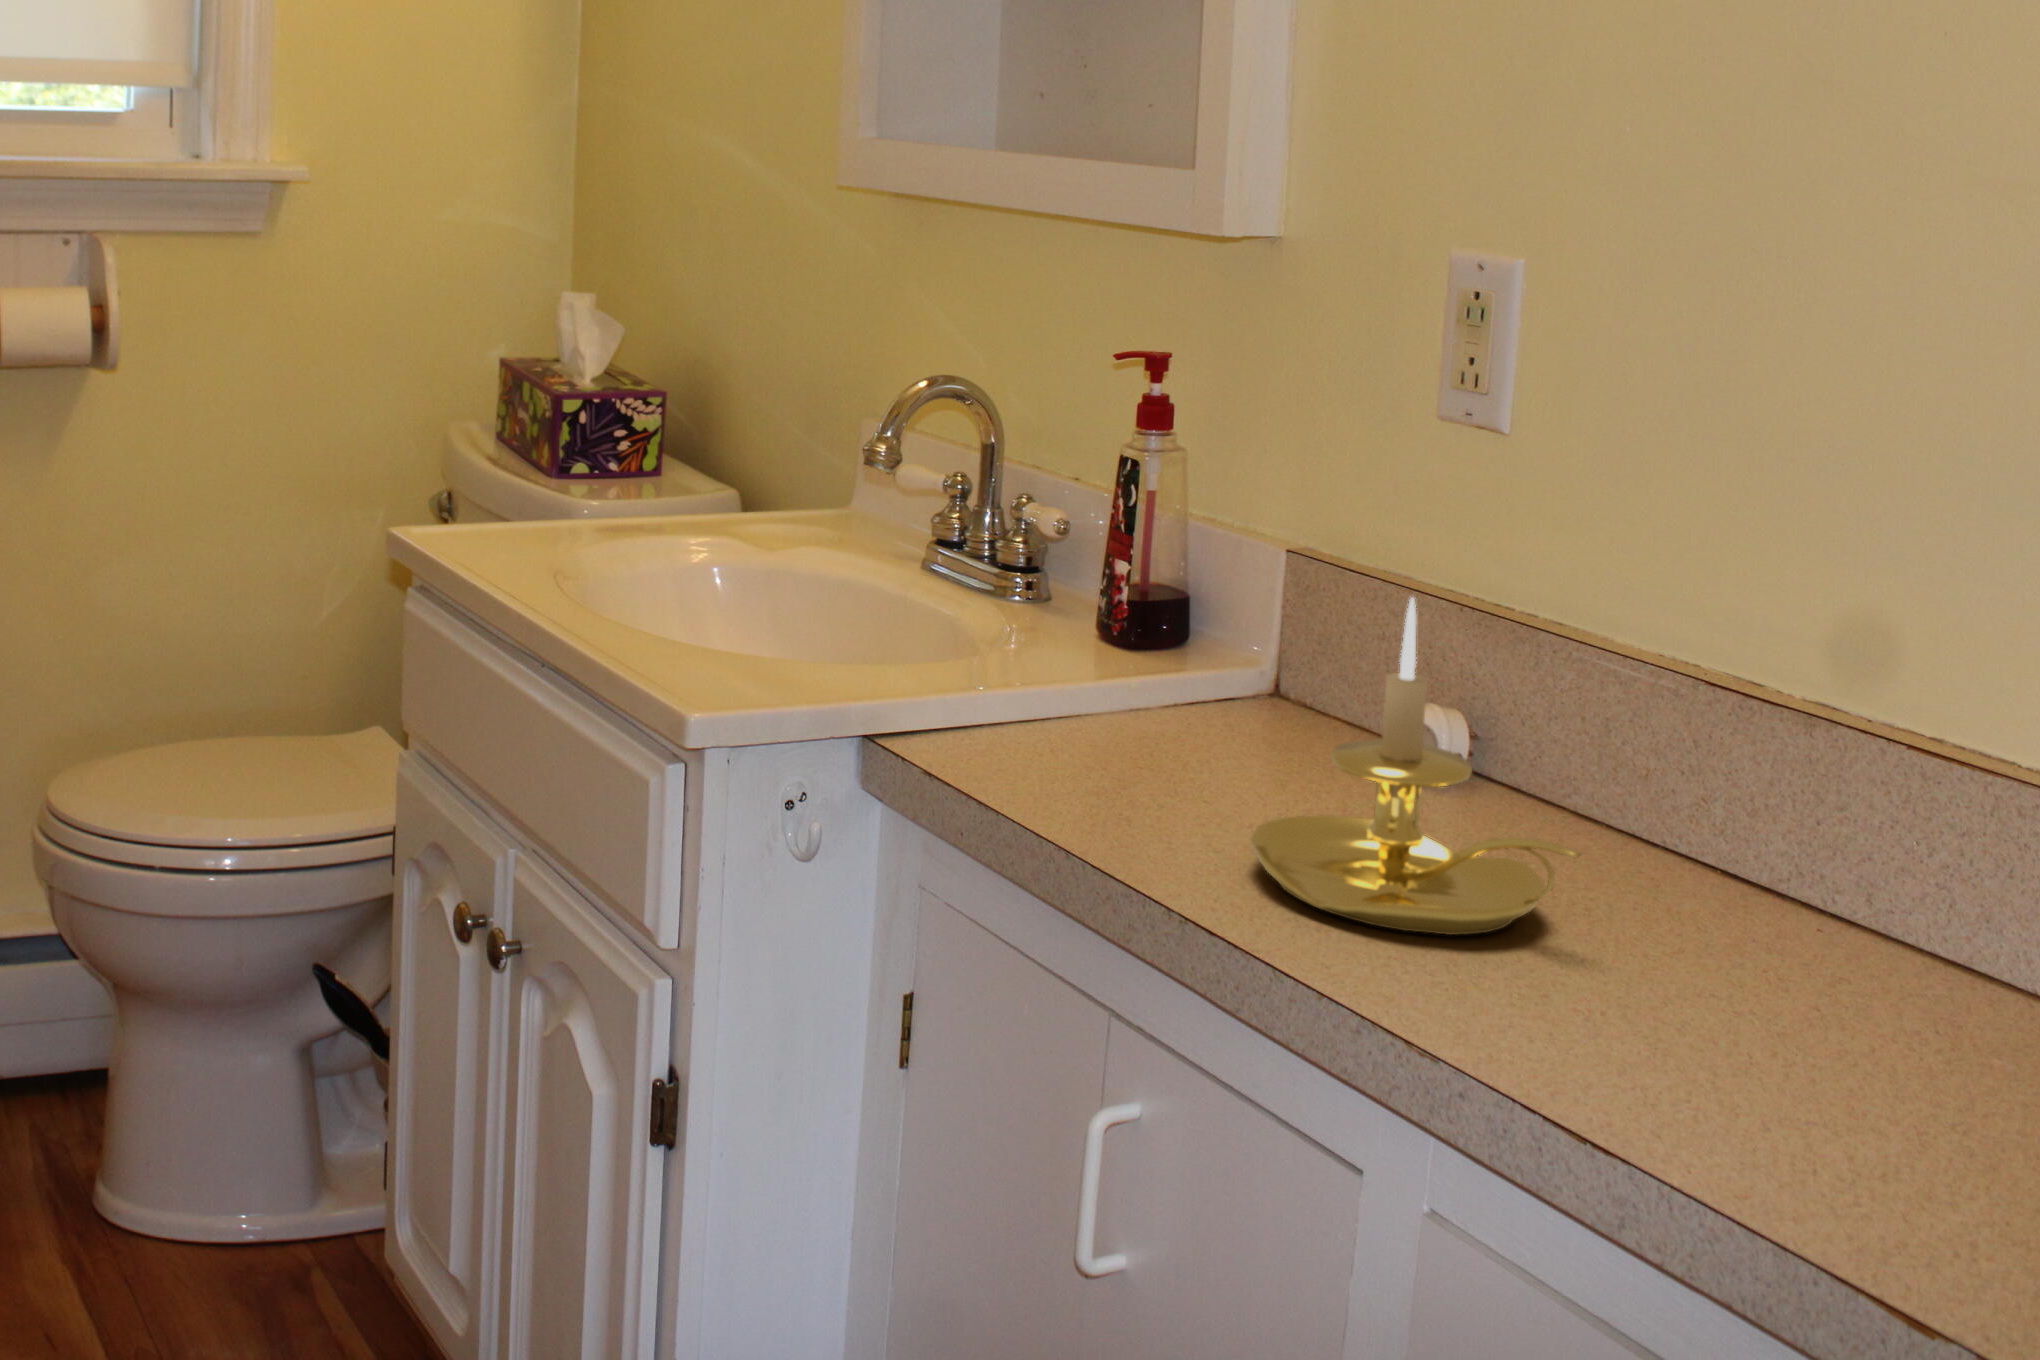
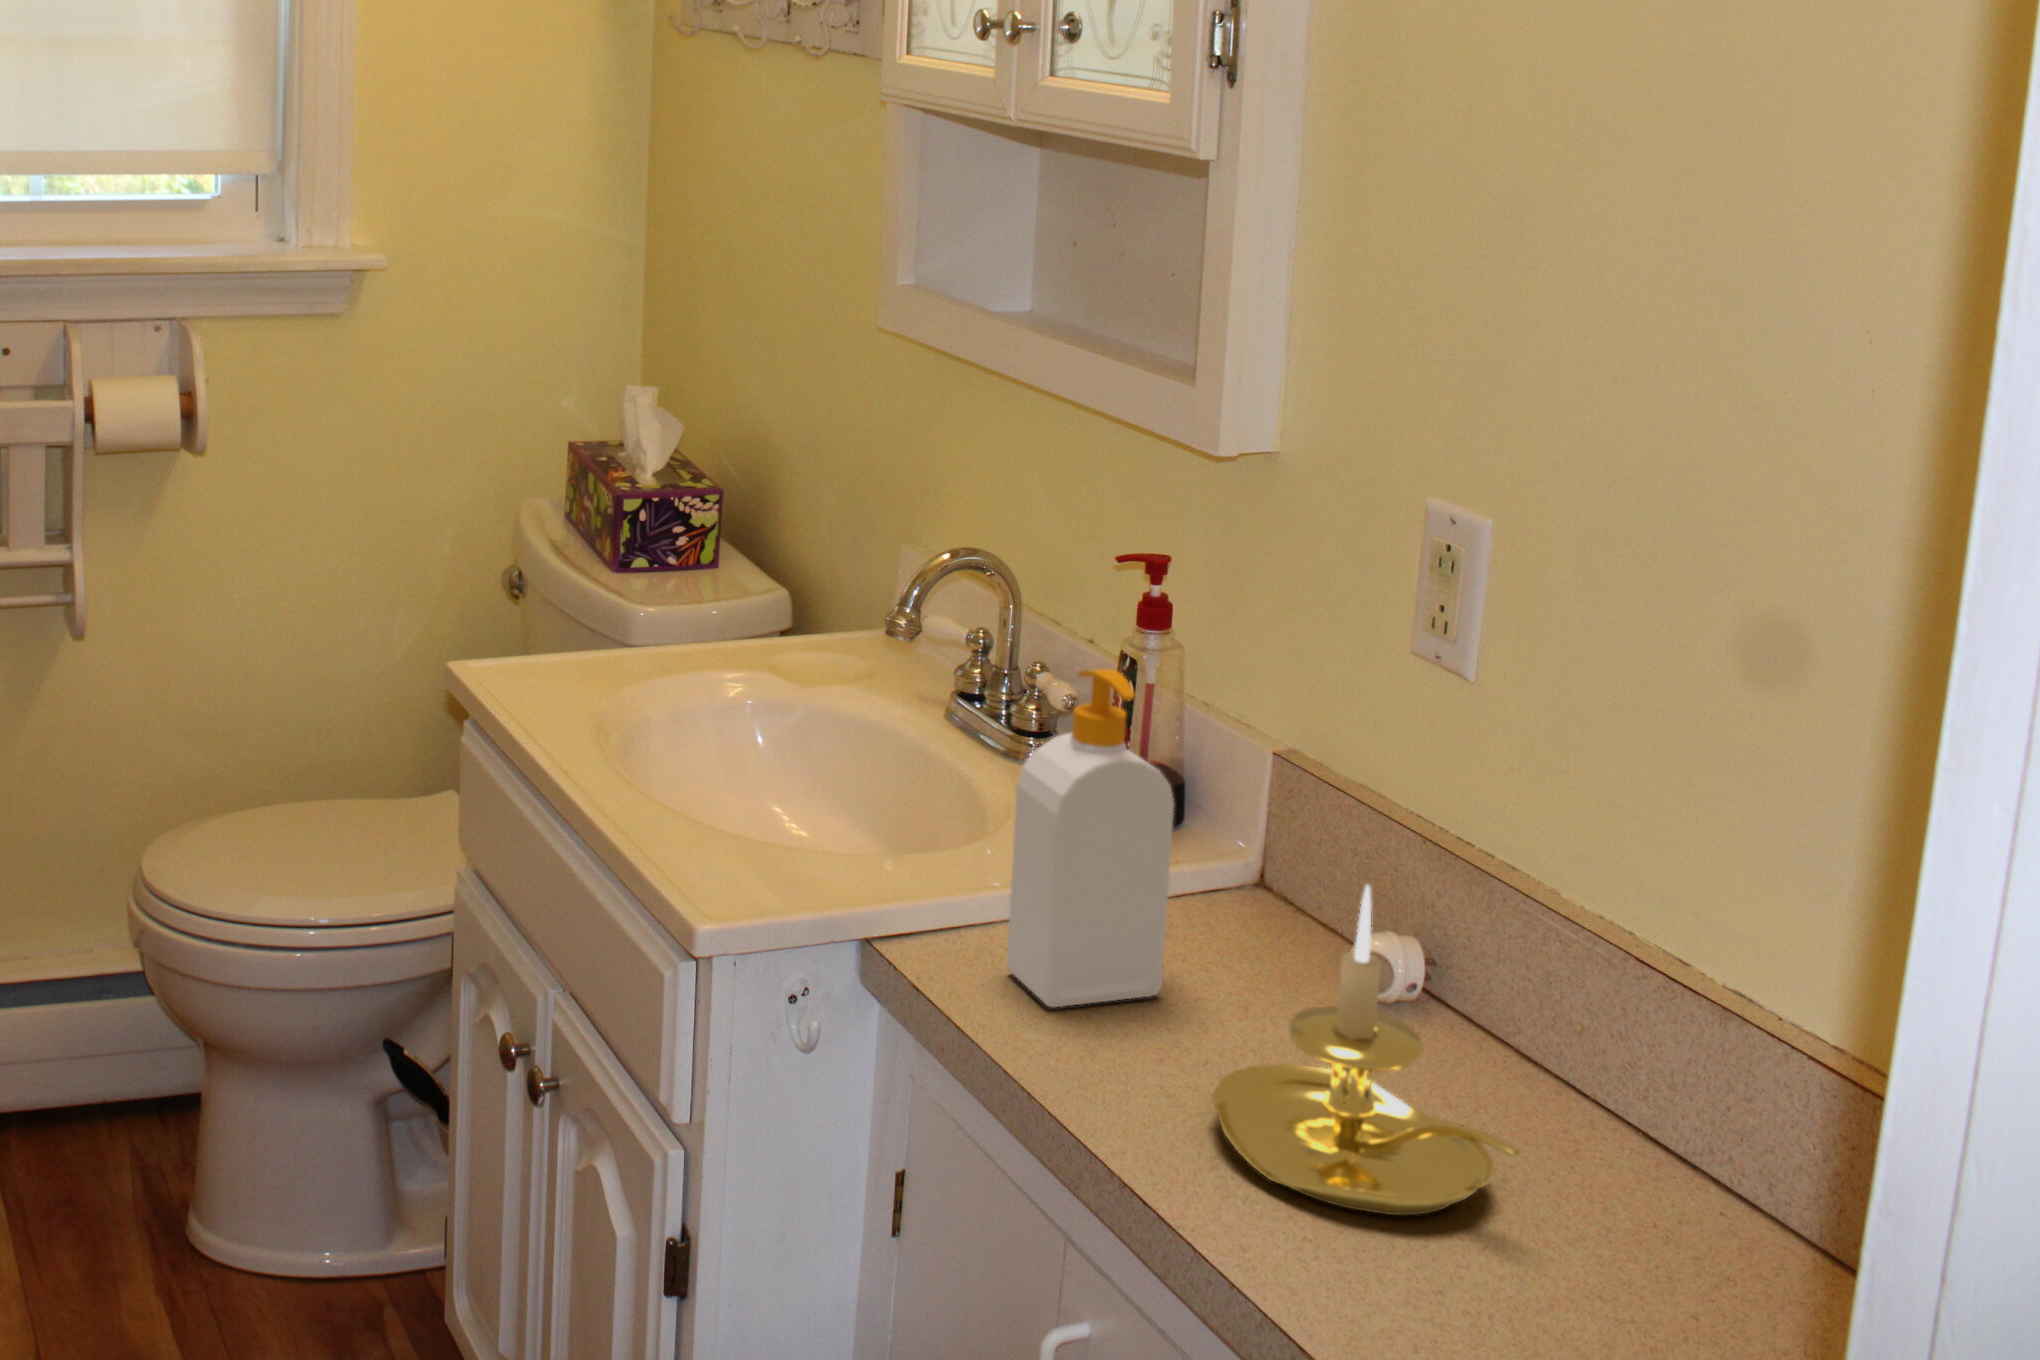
soap bottle: none [1017,430,1191,786] -> present [1007,669,1174,1007]

